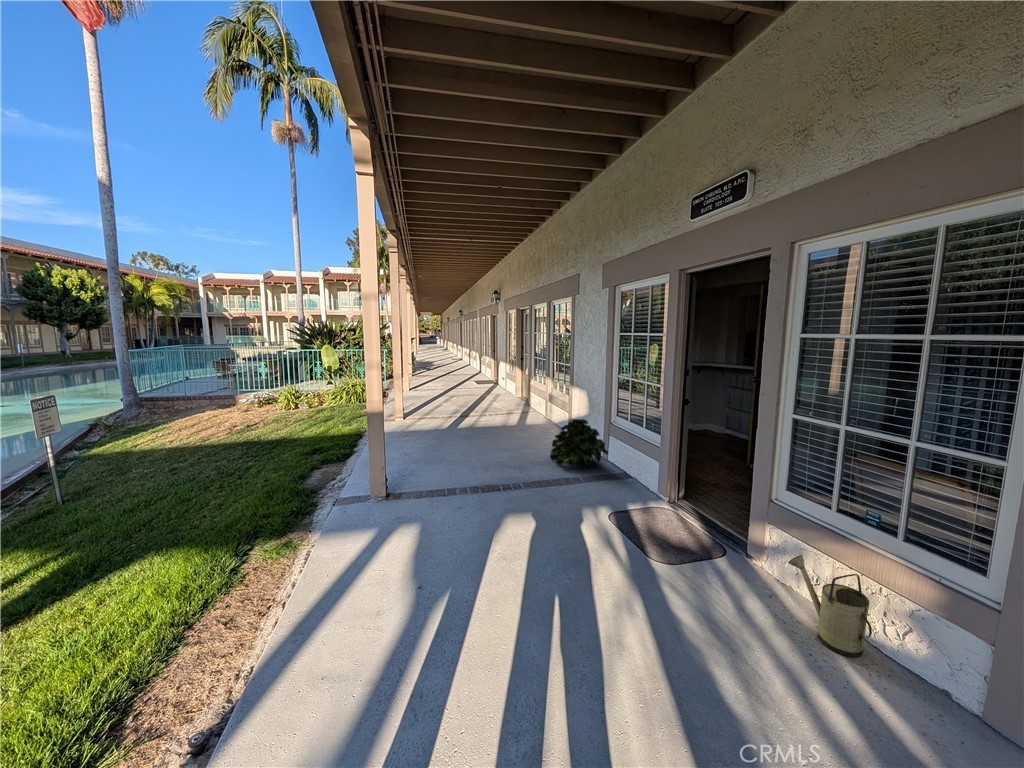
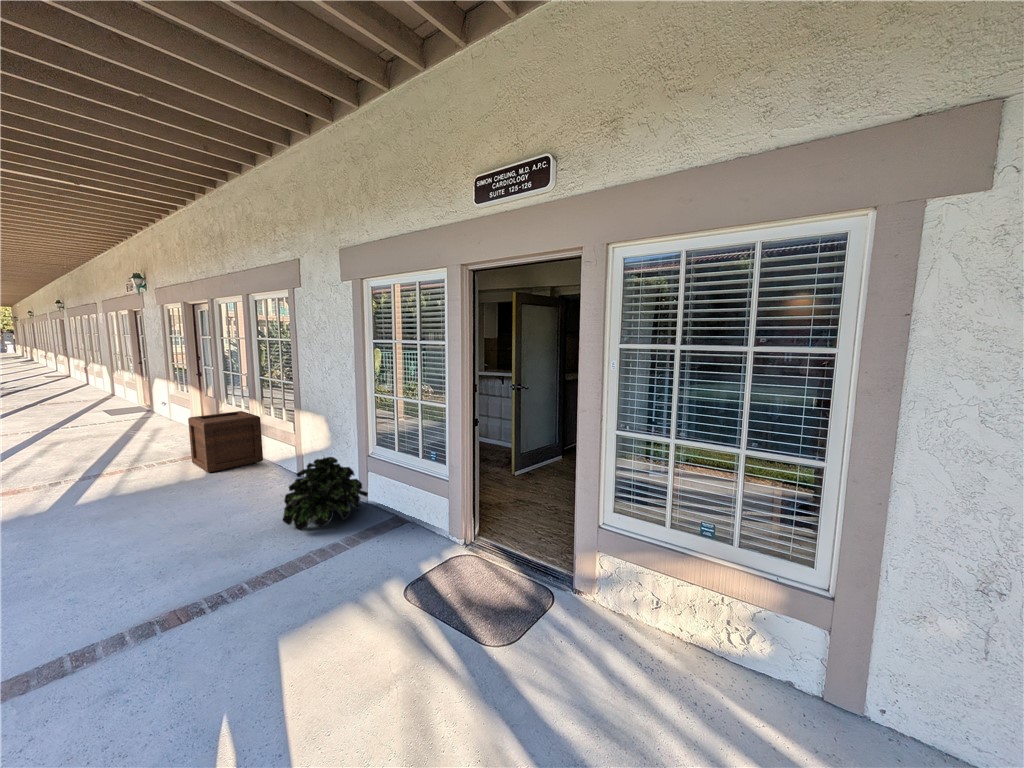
wooden crate: none [511,386,551,424] -> present [188,411,263,473]
watering can: present [788,555,872,657] -> none [642,585,736,686]

